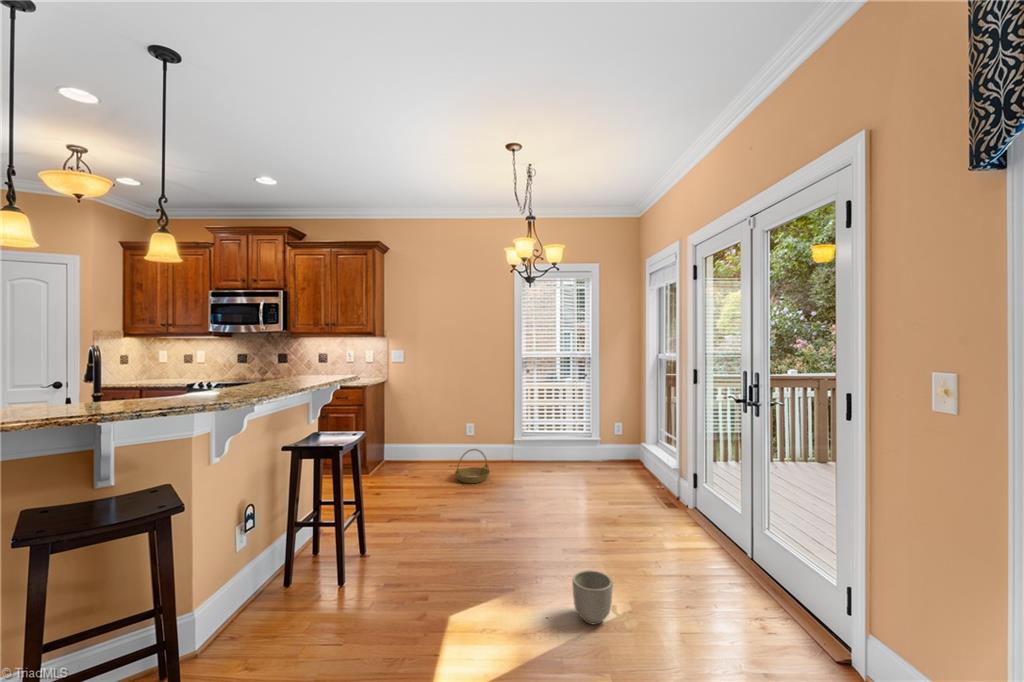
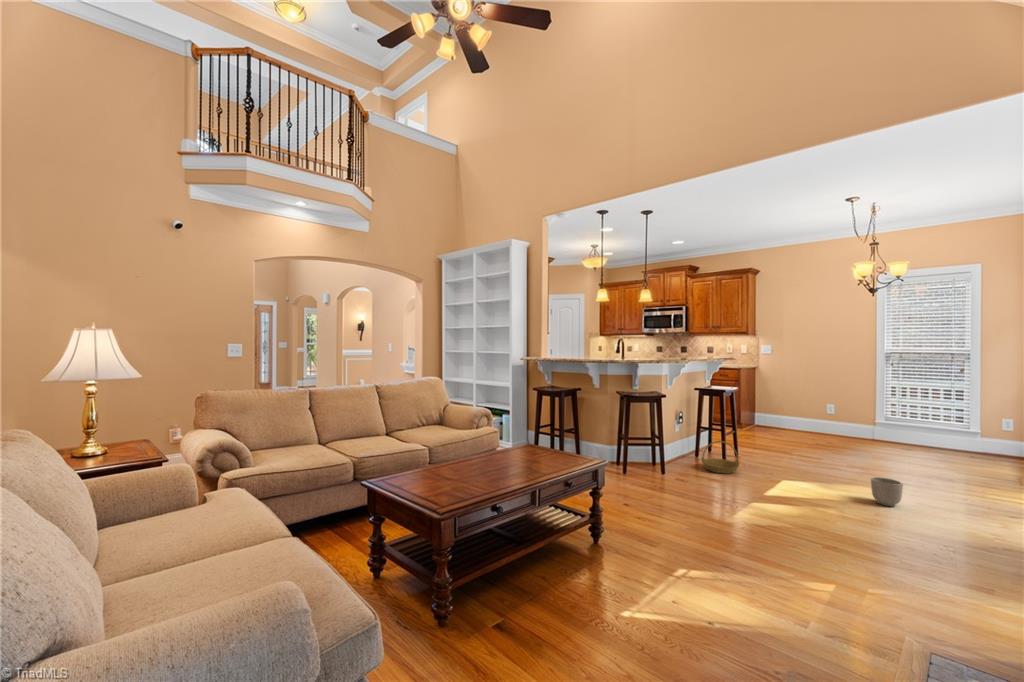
basket: present [455,449,490,483] -> present [702,441,739,473]

